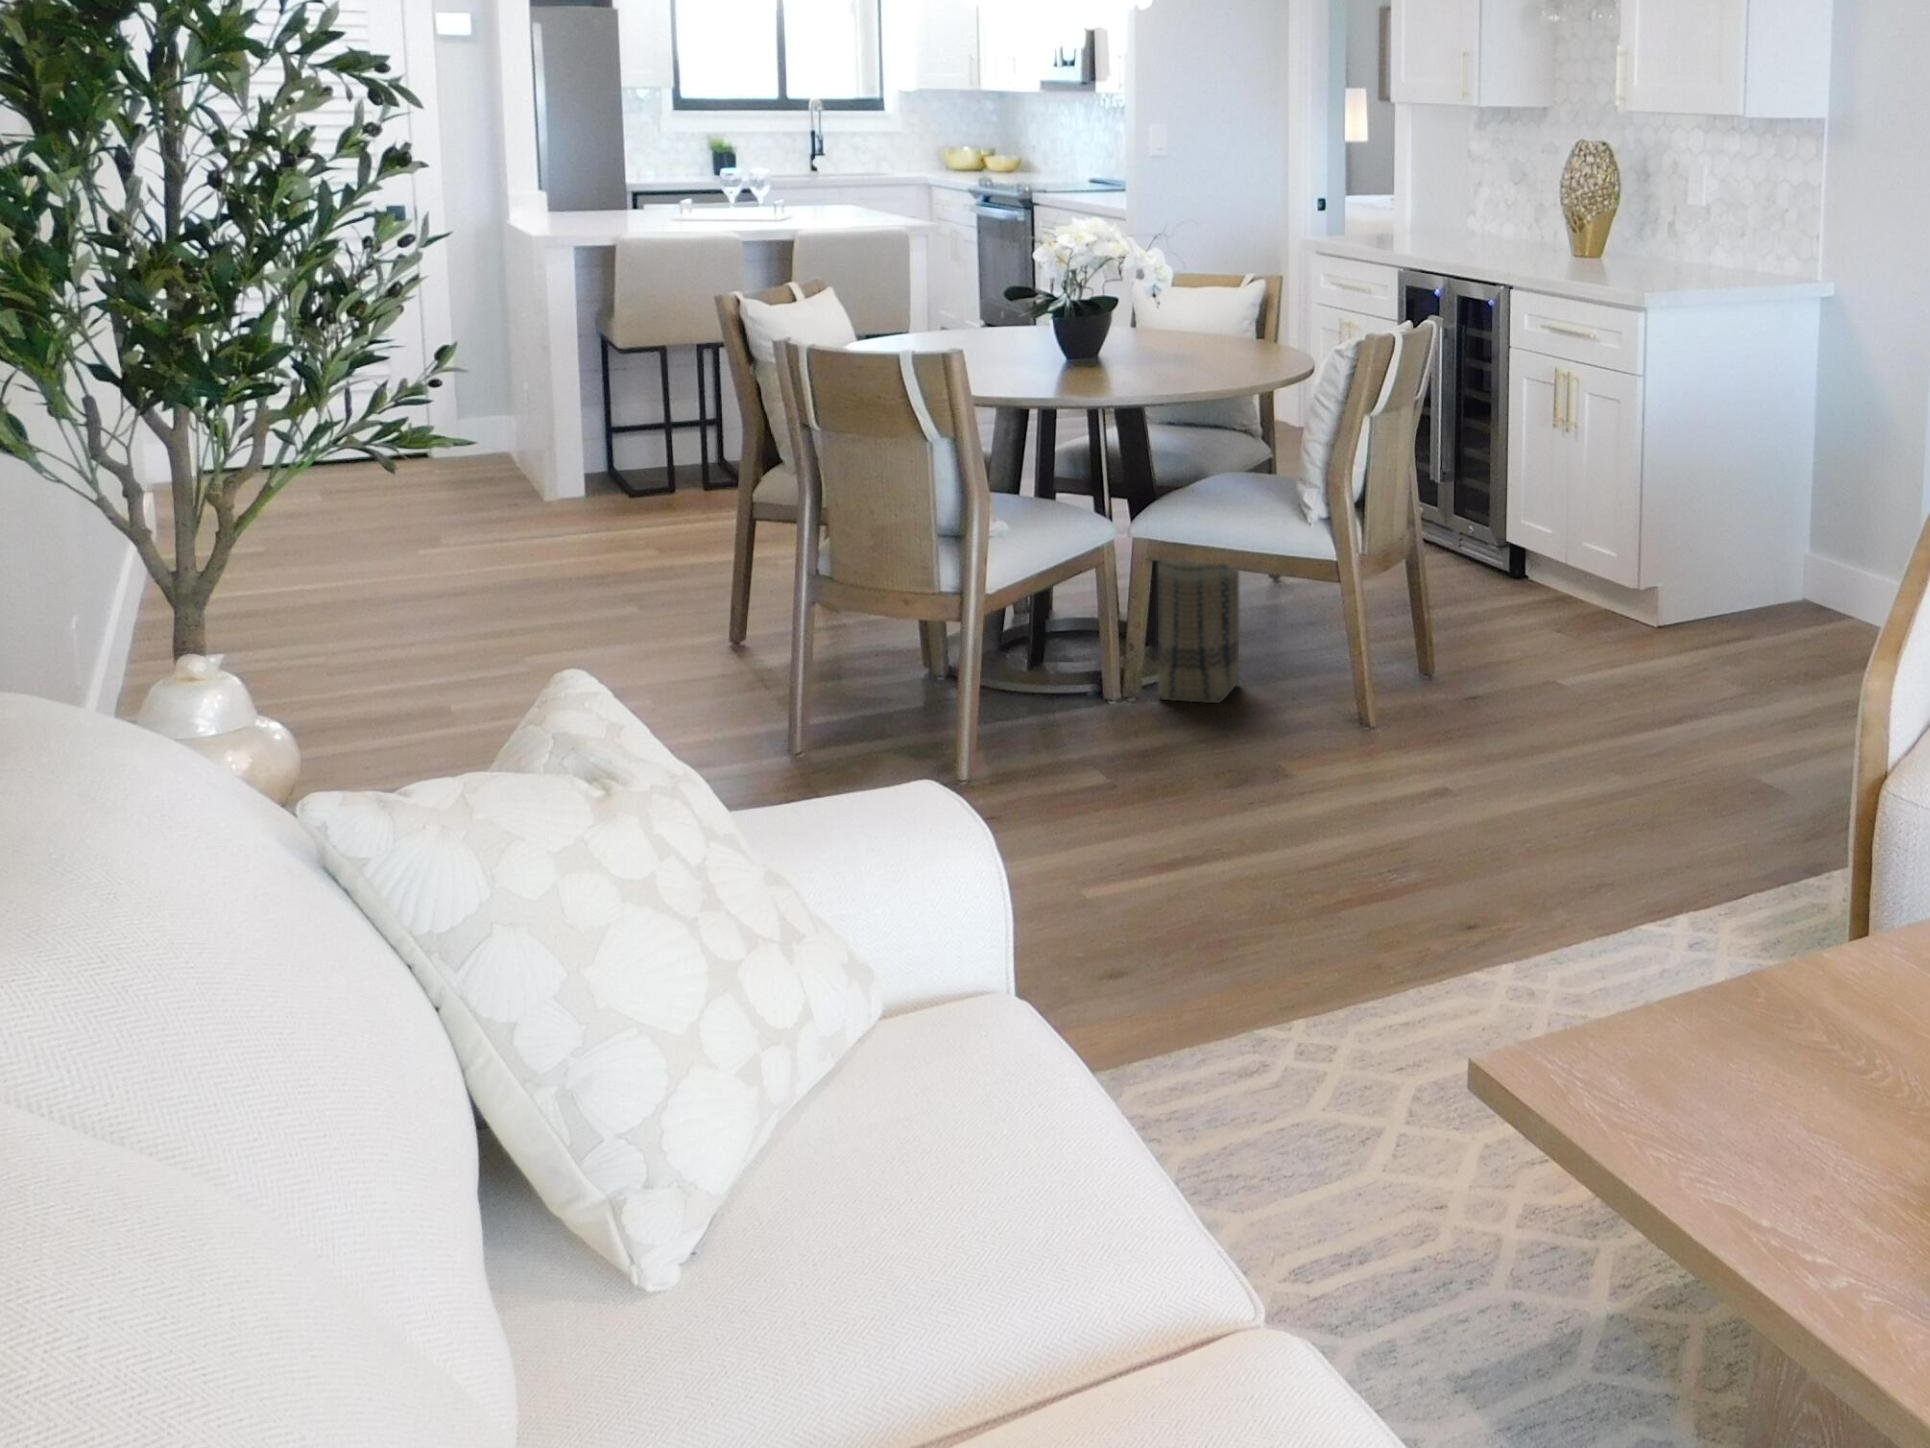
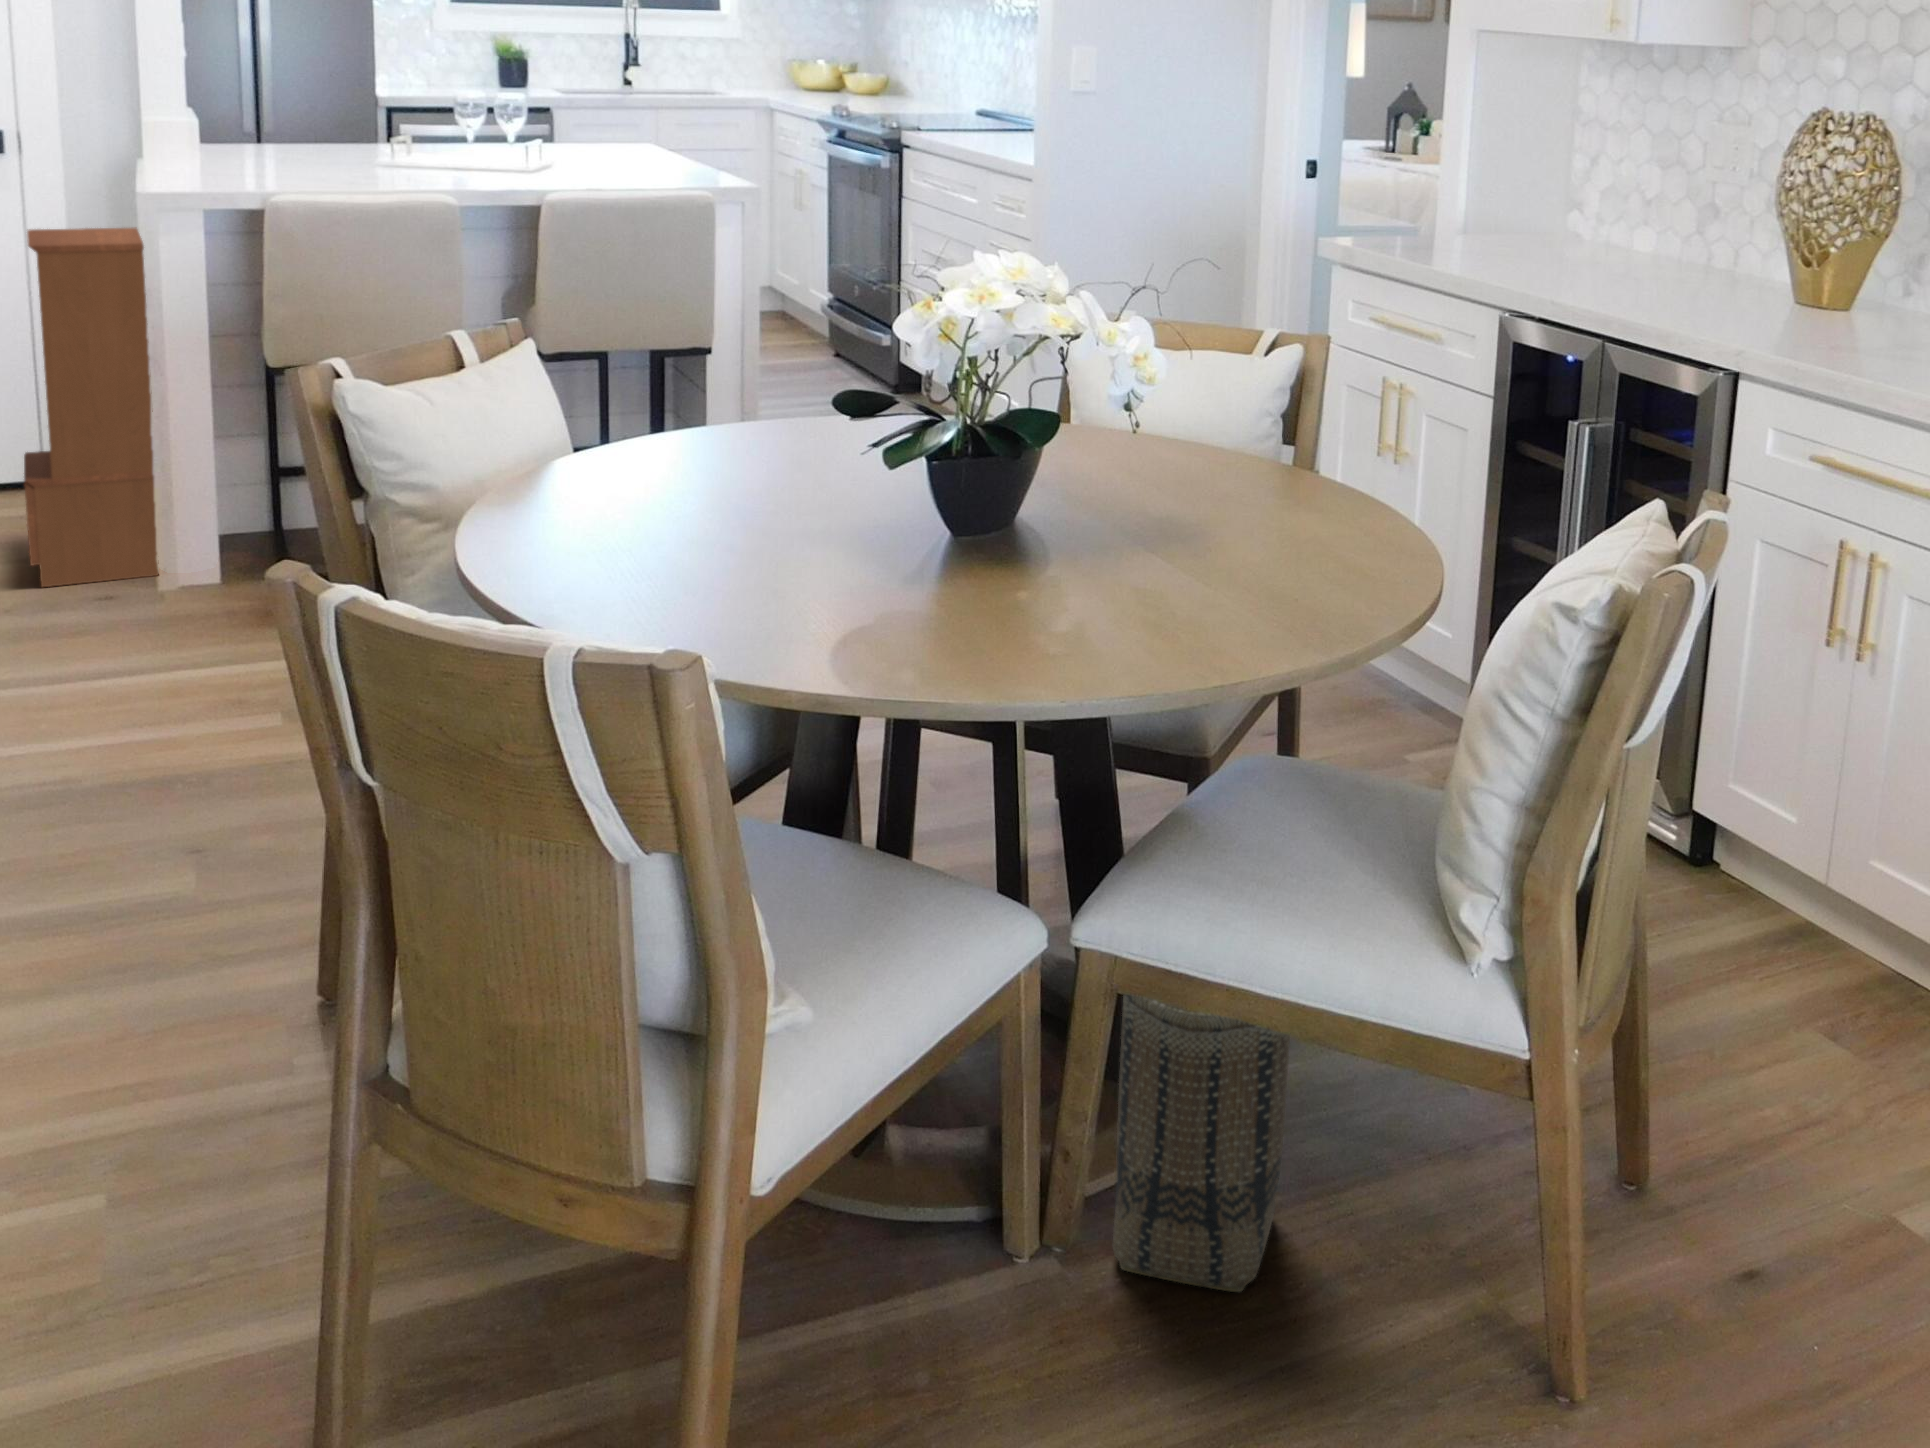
bookcase: none [439,266,539,506] -> present [24,227,159,587]

